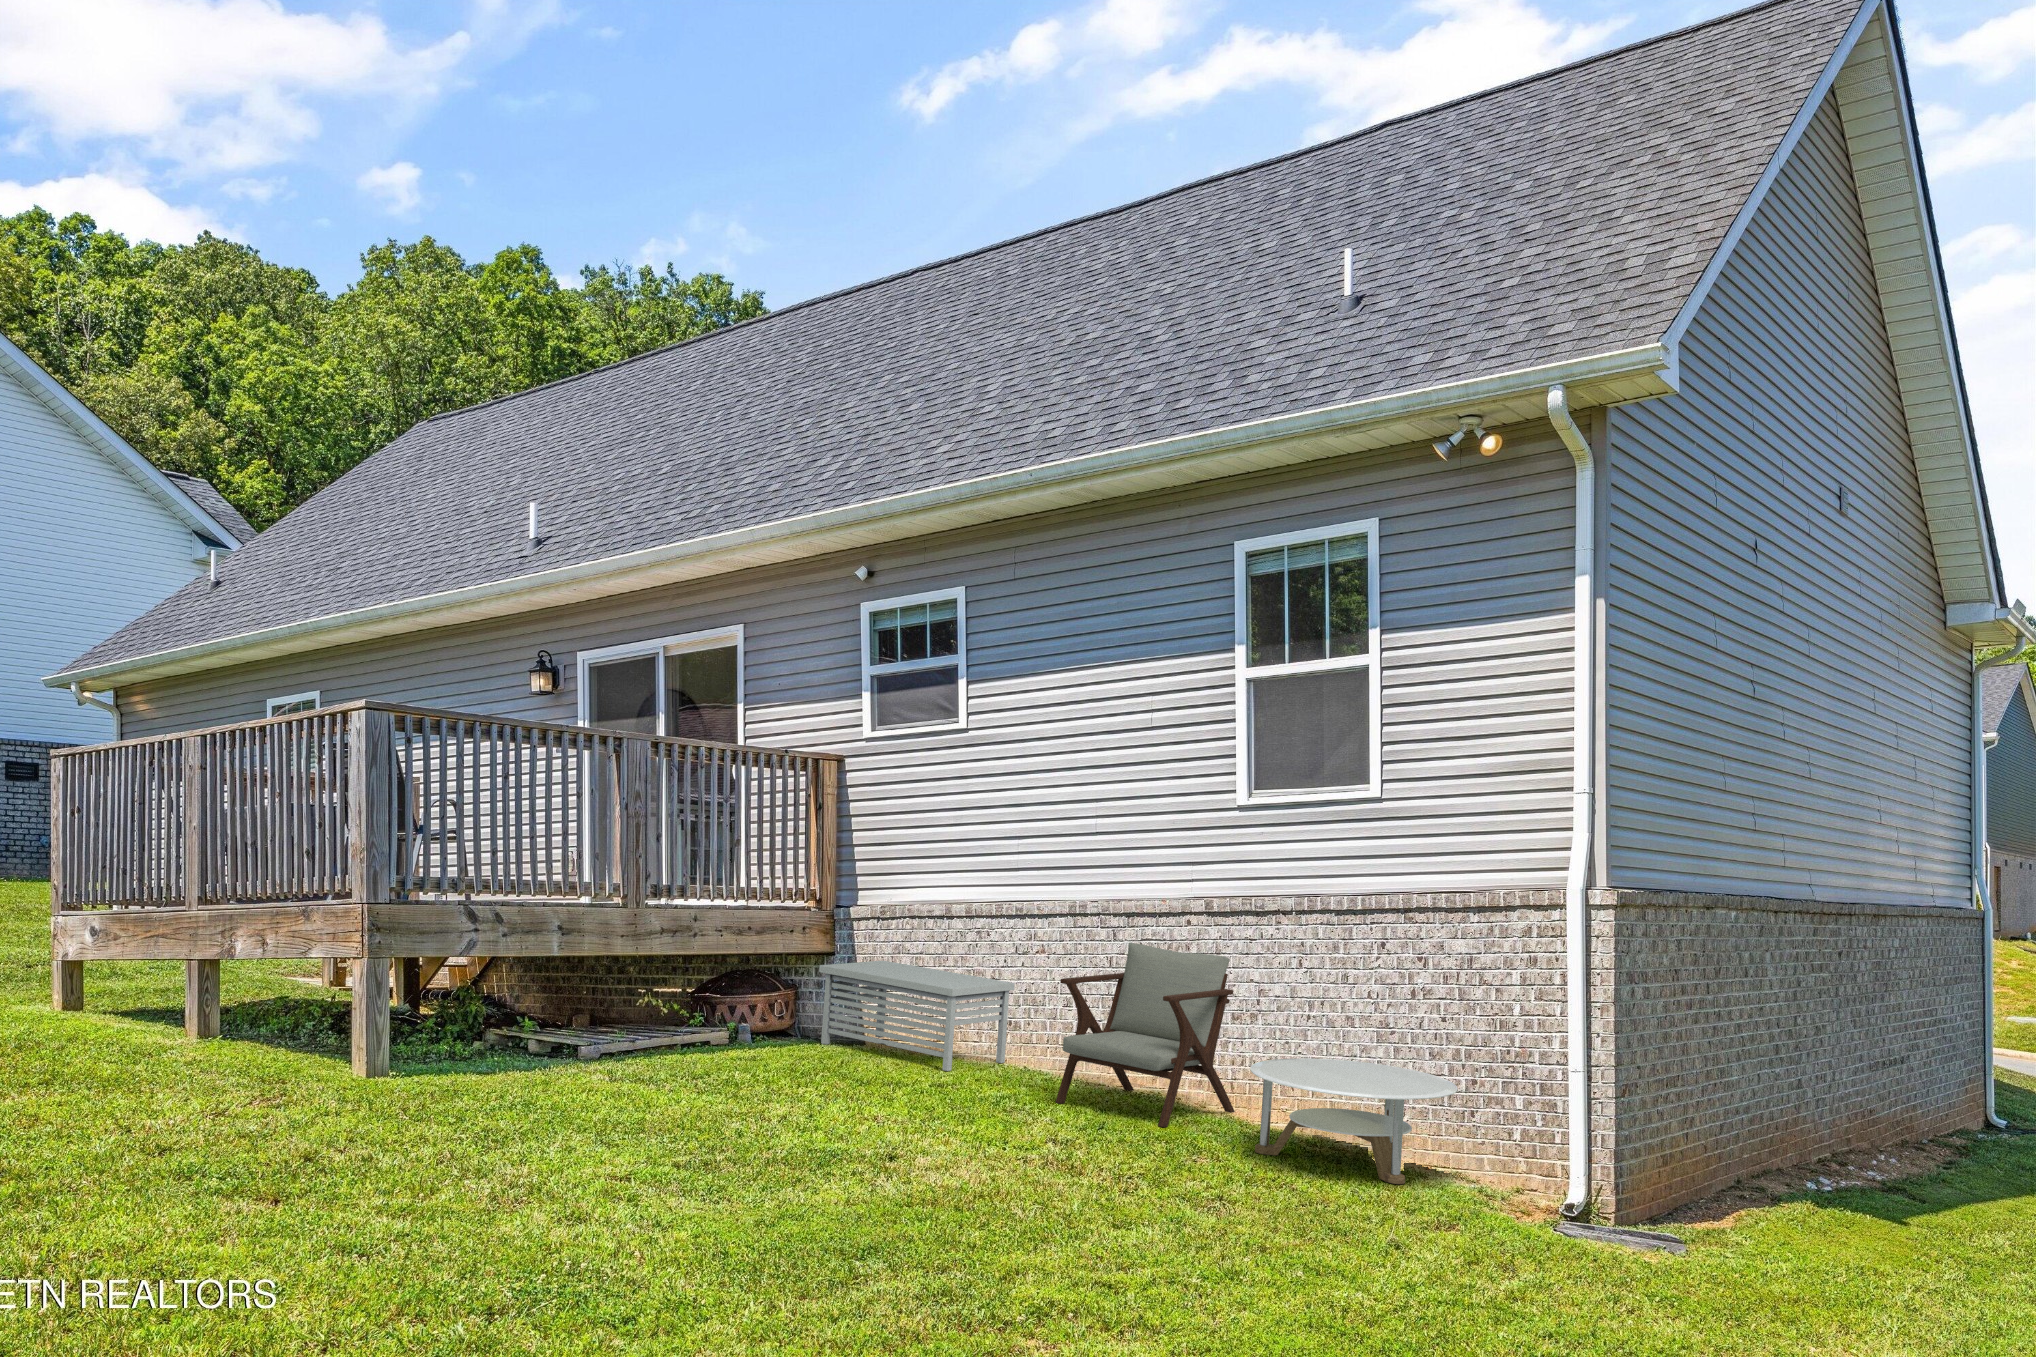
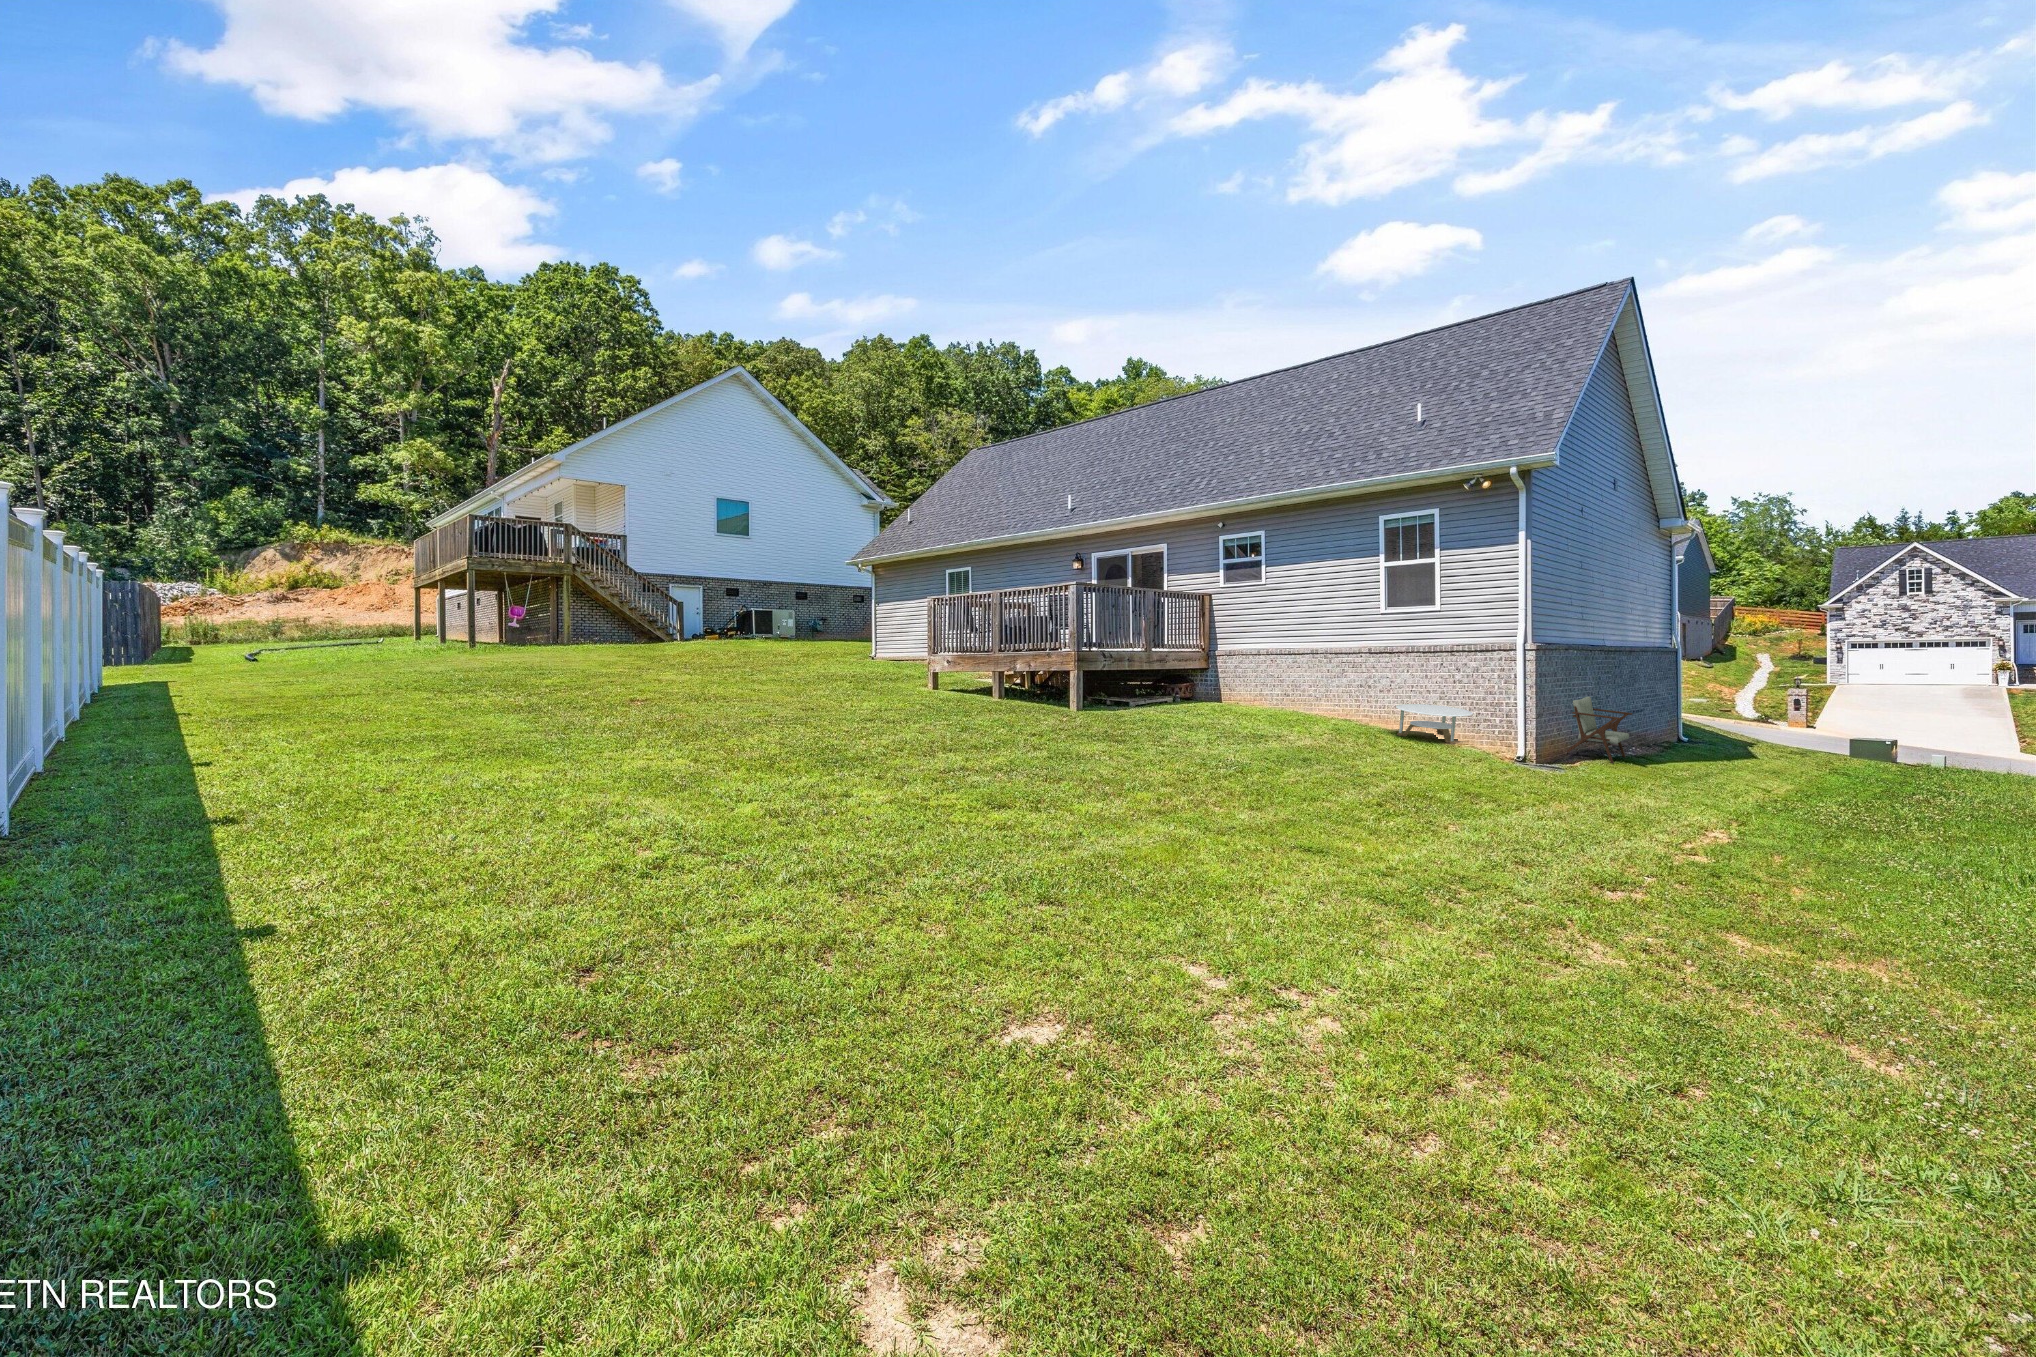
lounge chair: present [1056,943,1235,1127] -> present [1567,697,1632,763]
storage bench: present [819,961,1015,1071] -> none [1212,673,1288,711]

